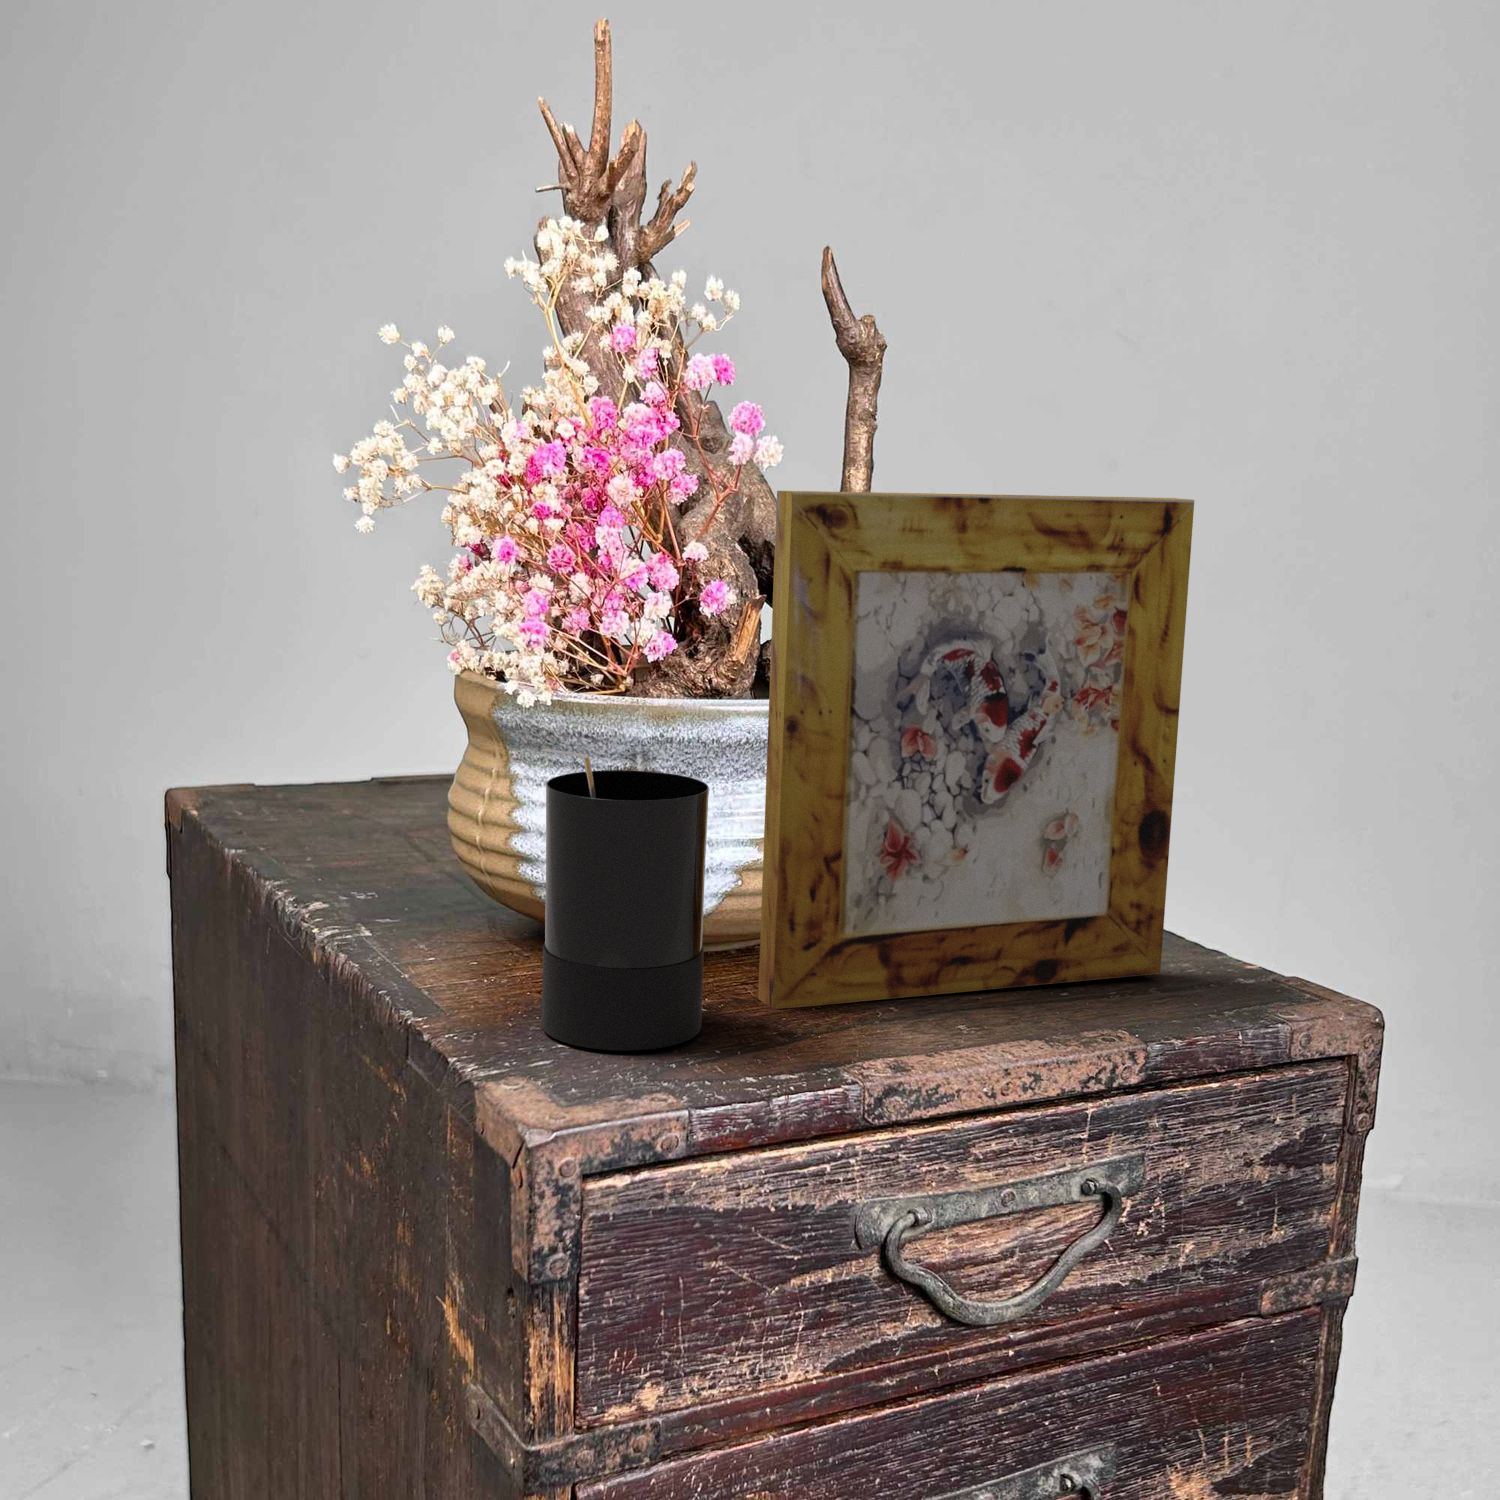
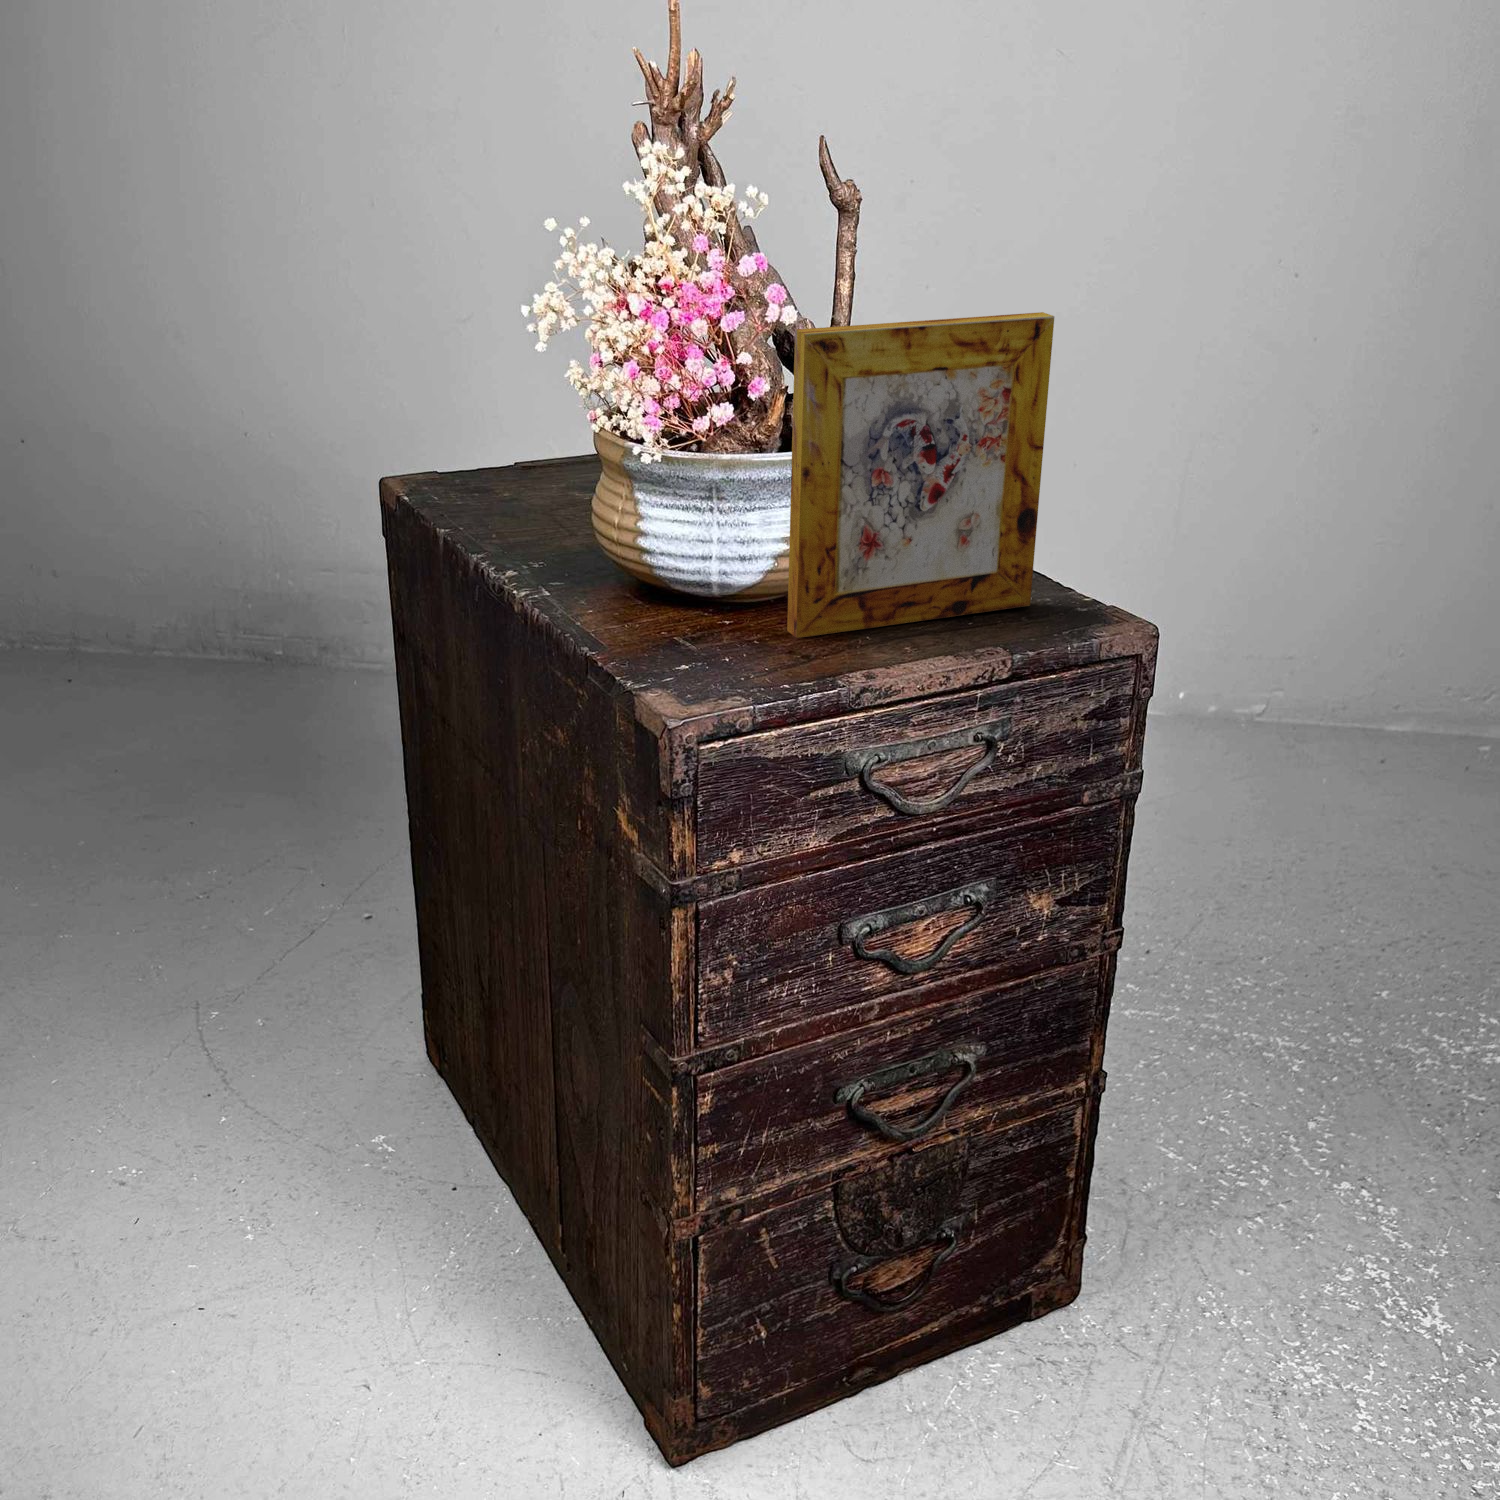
candle: present [541,749,709,1051] -> none [659,493,759,669]

